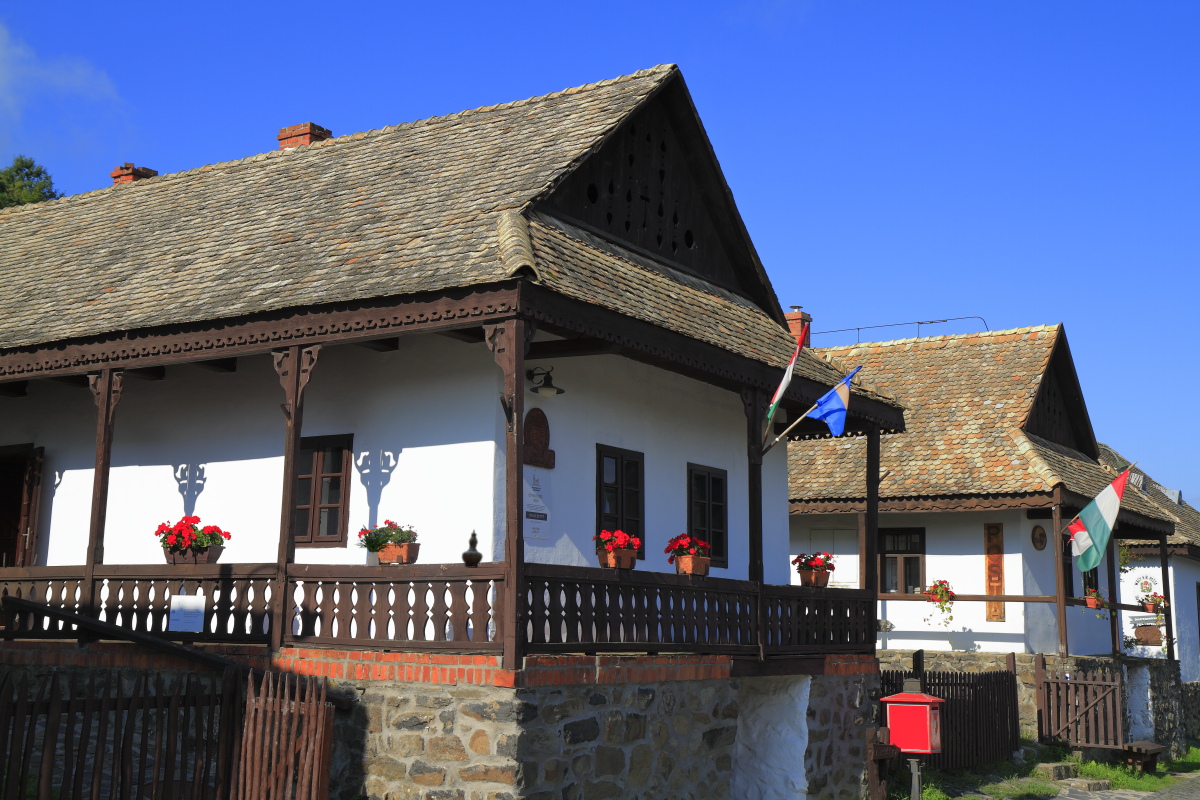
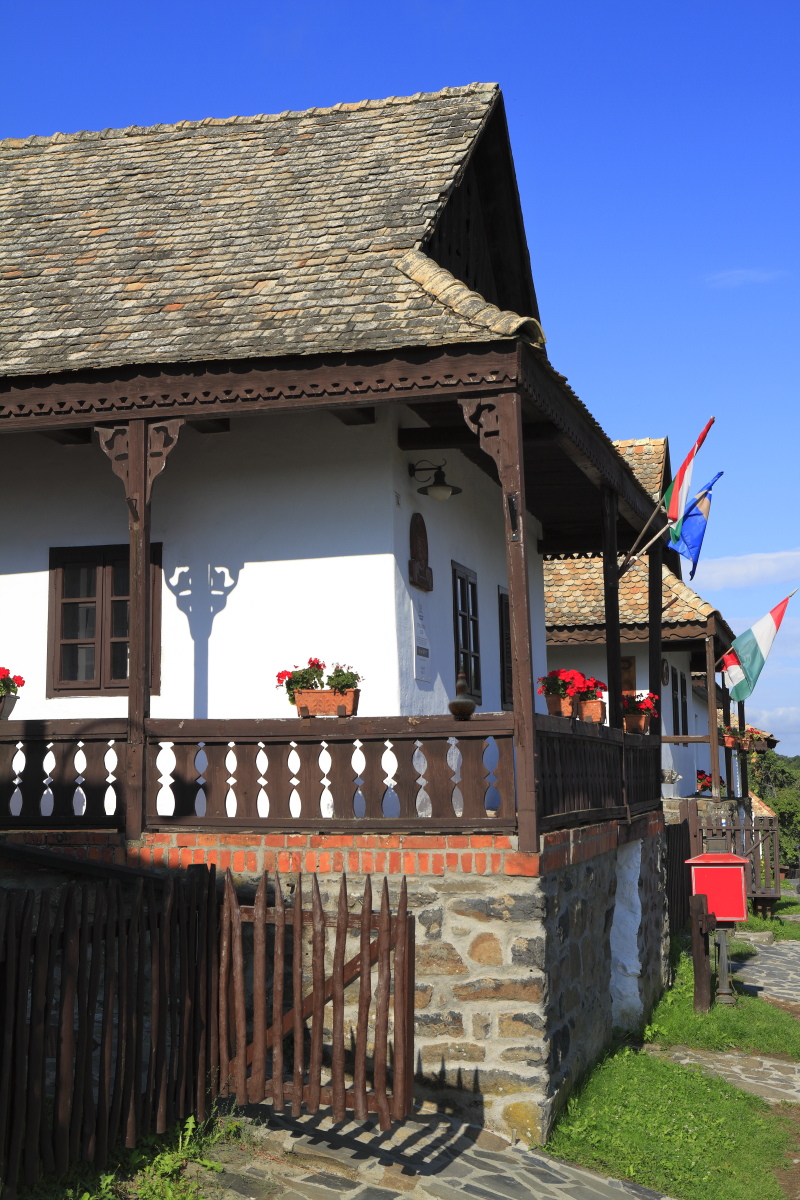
flower arrangement: present [357,525,392,567] -> none [266,665,317,721]

